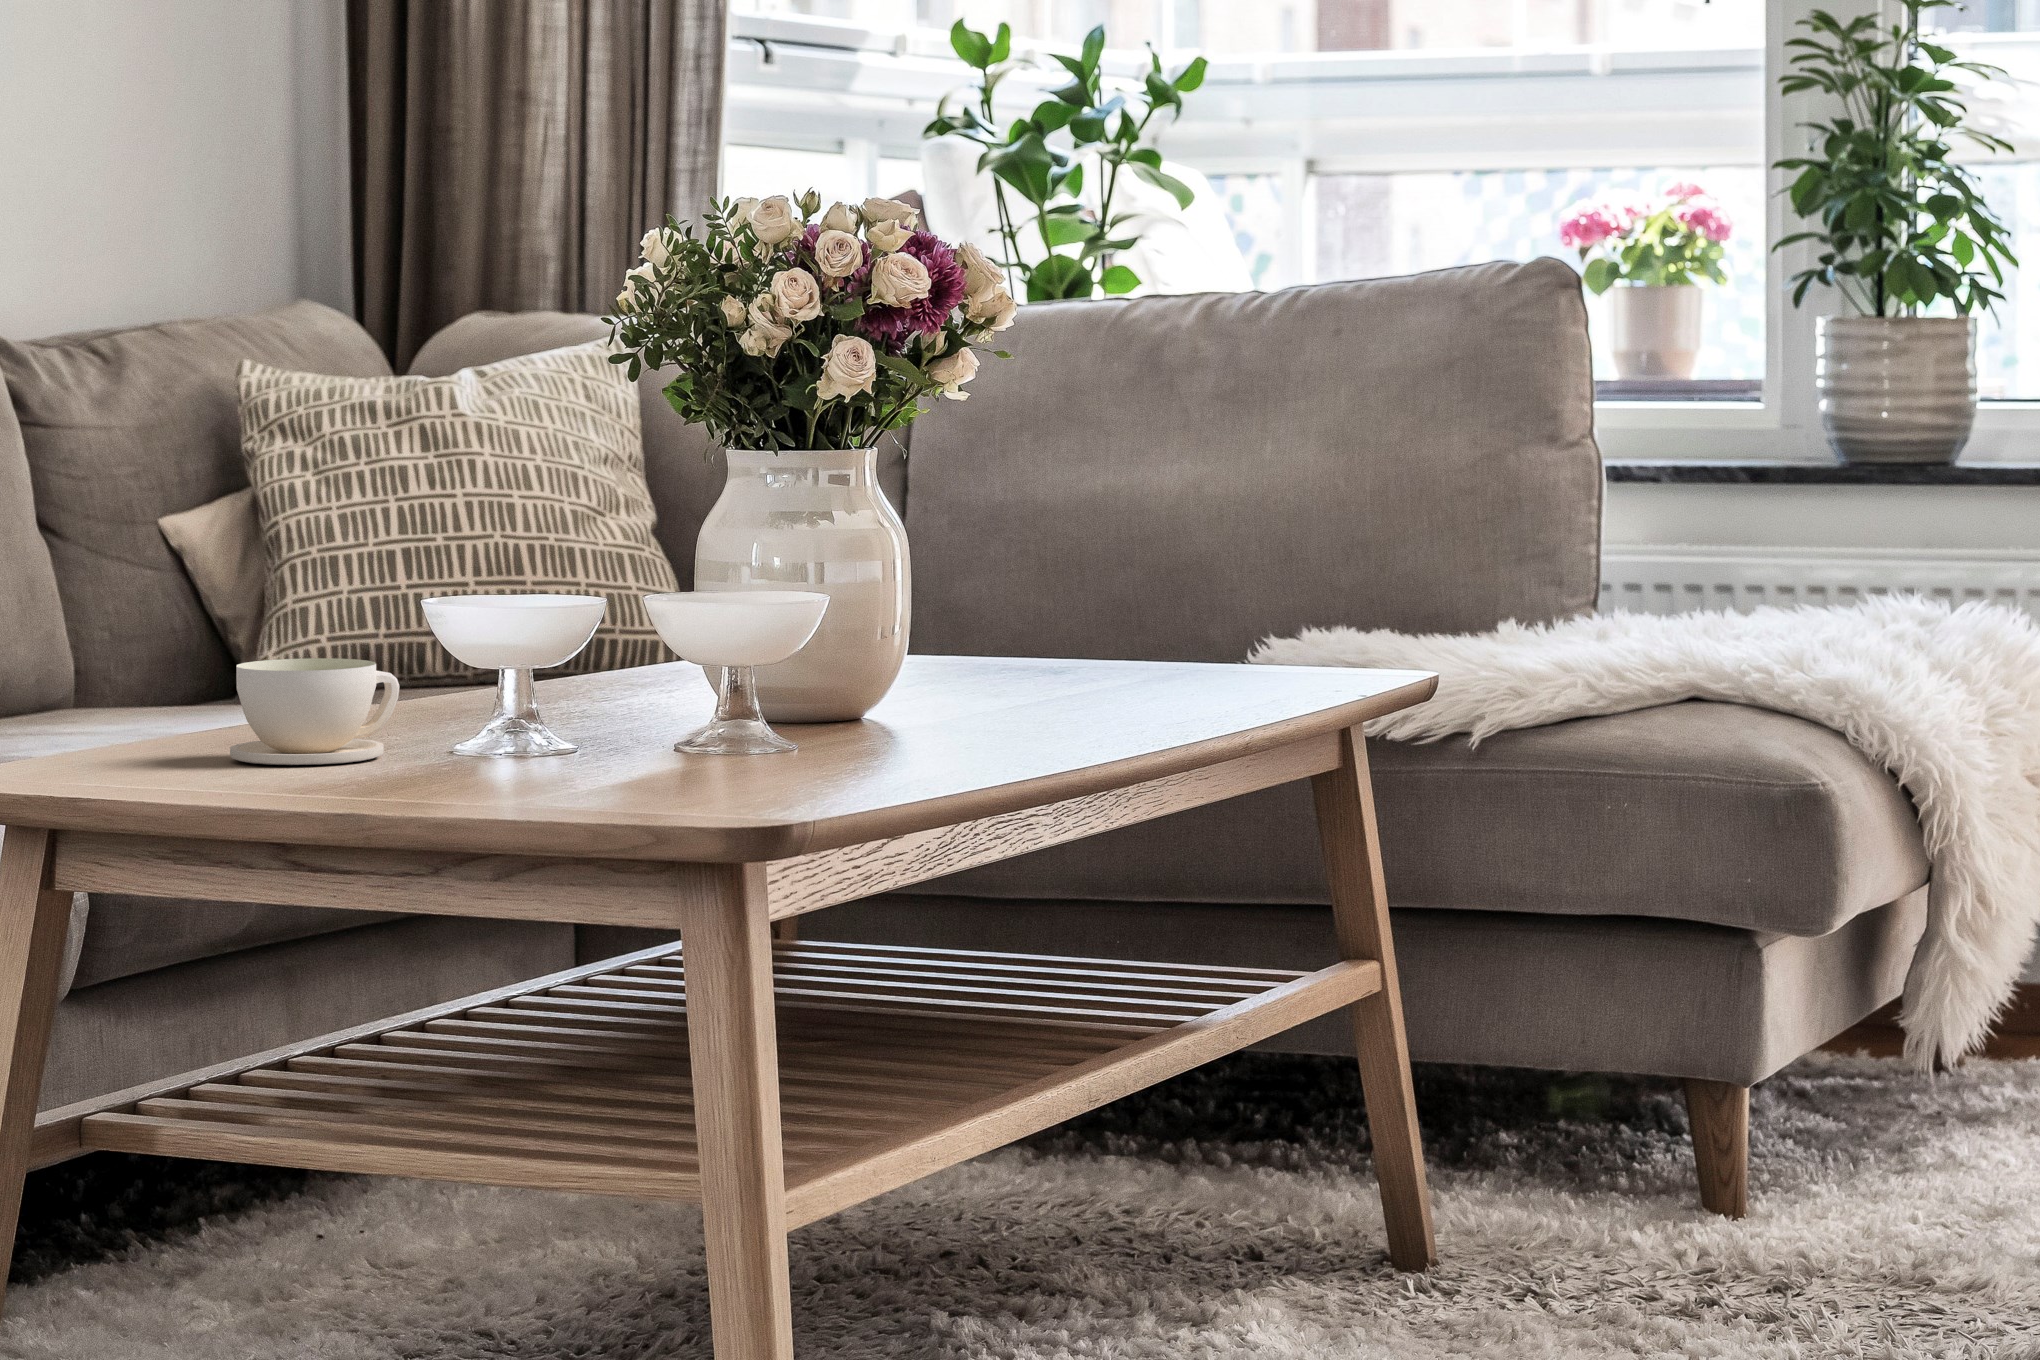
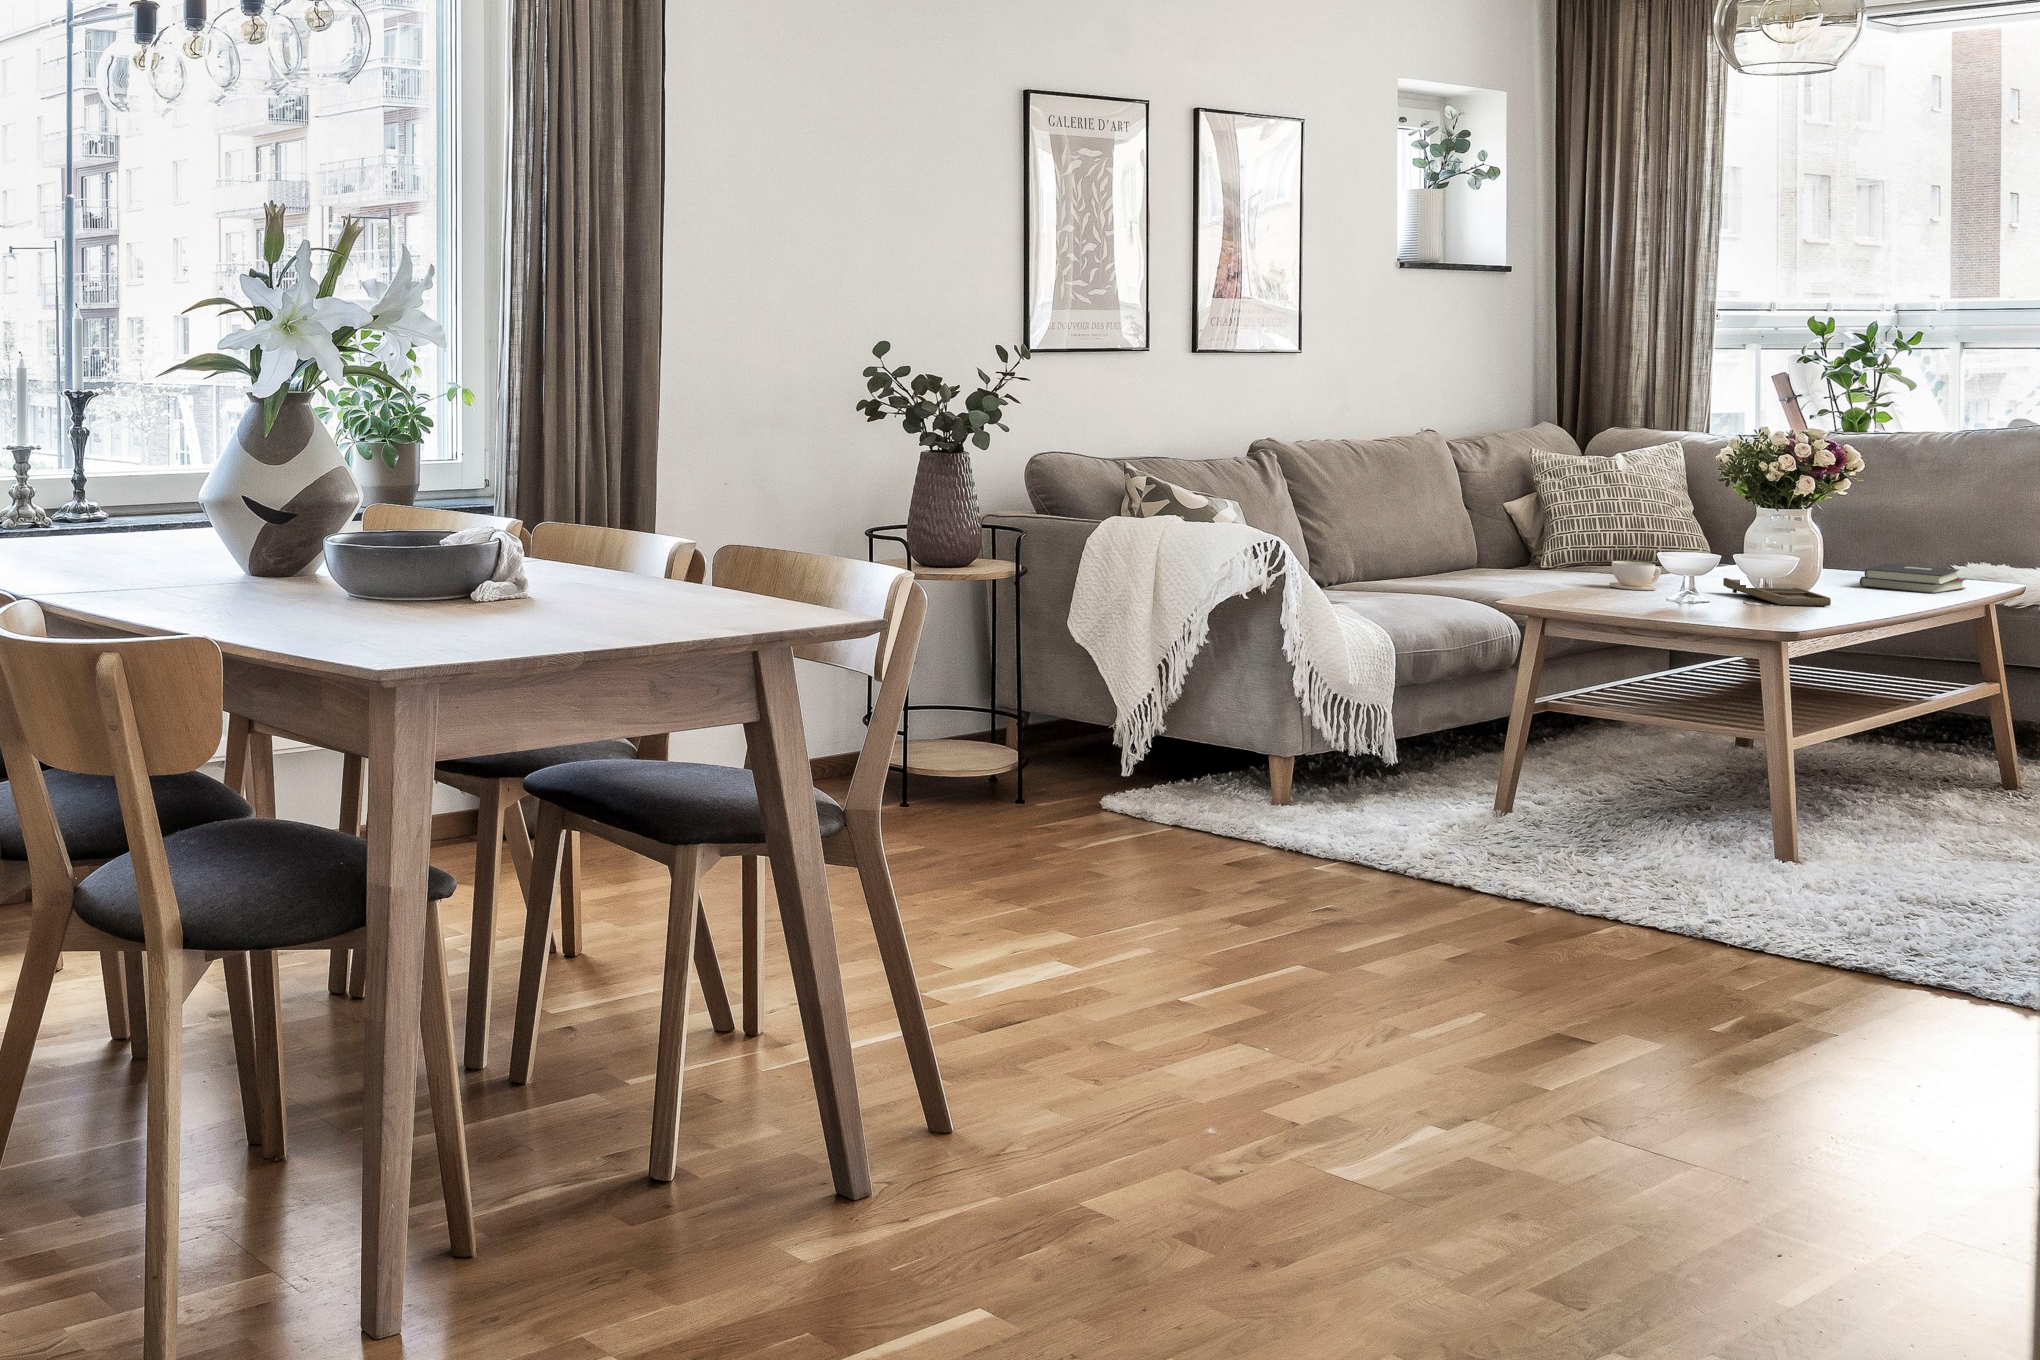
hardback book: none [1019,611,1291,694] -> present [1860,563,1966,594]
tray: none [595,687,909,783] -> present [1723,578,1831,606]

